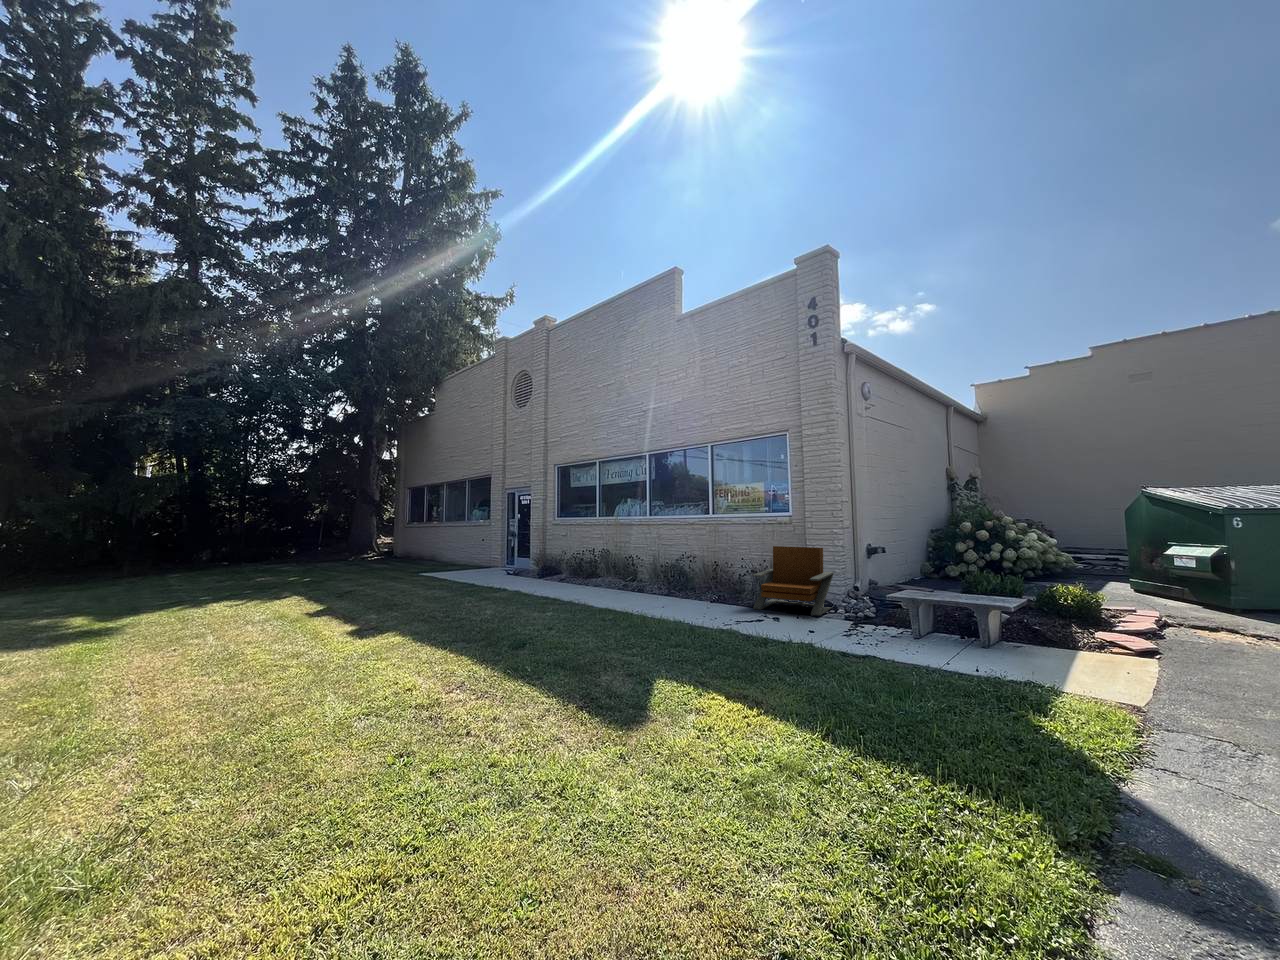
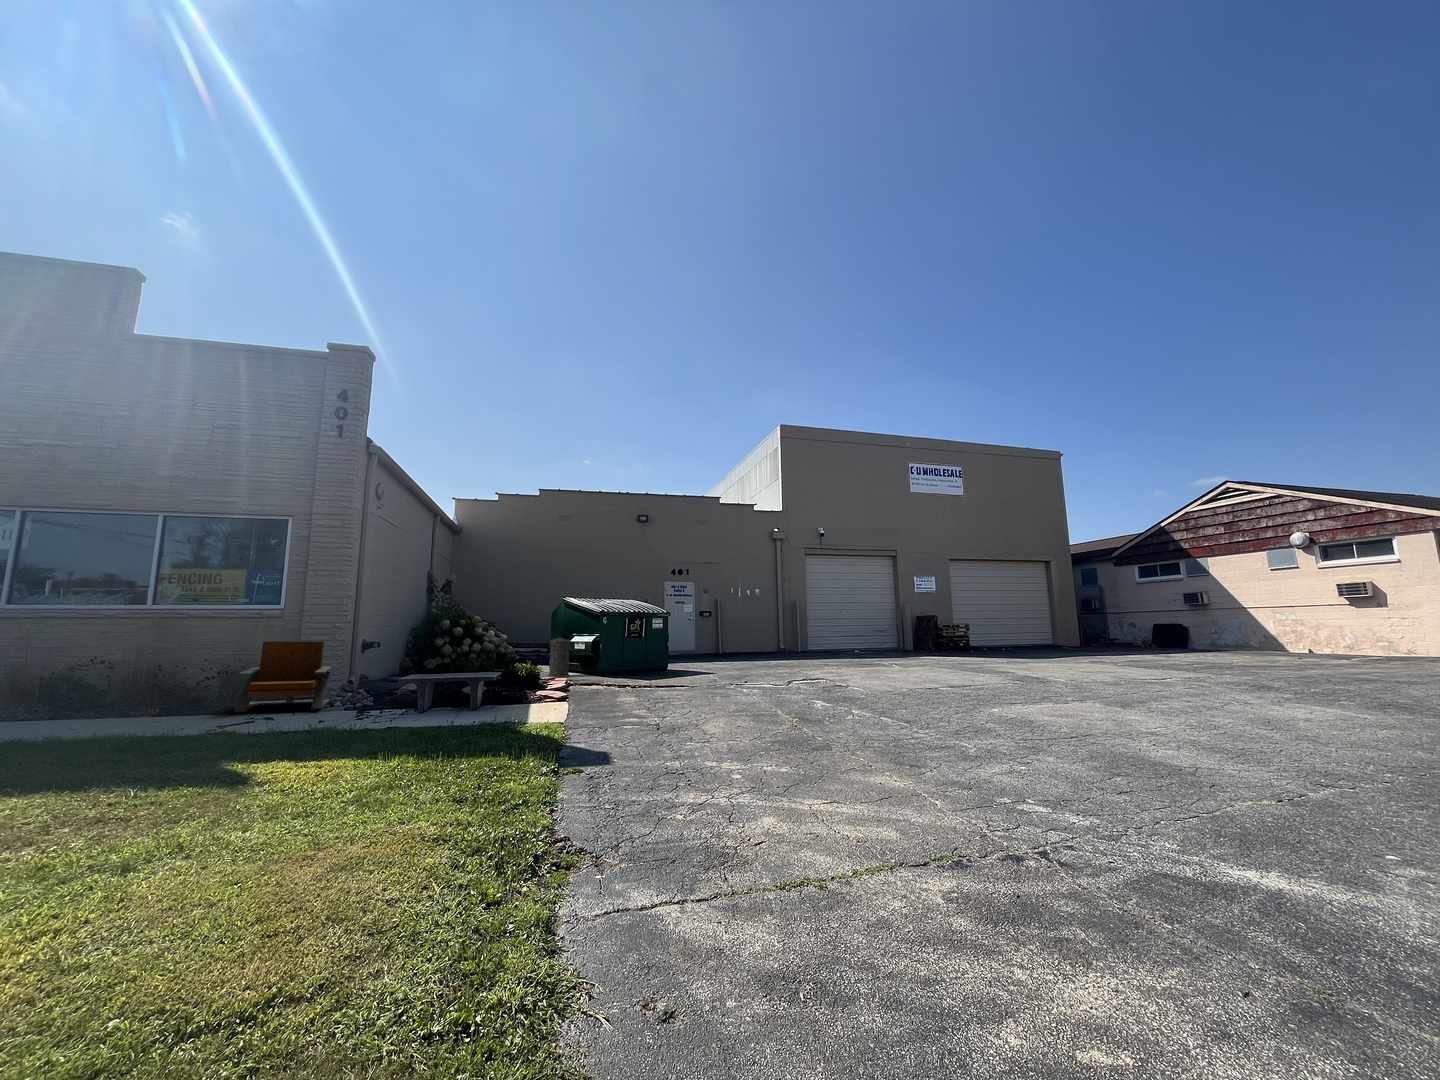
trash can: none [1124,546,1166,605] -> present [548,637,570,678]

